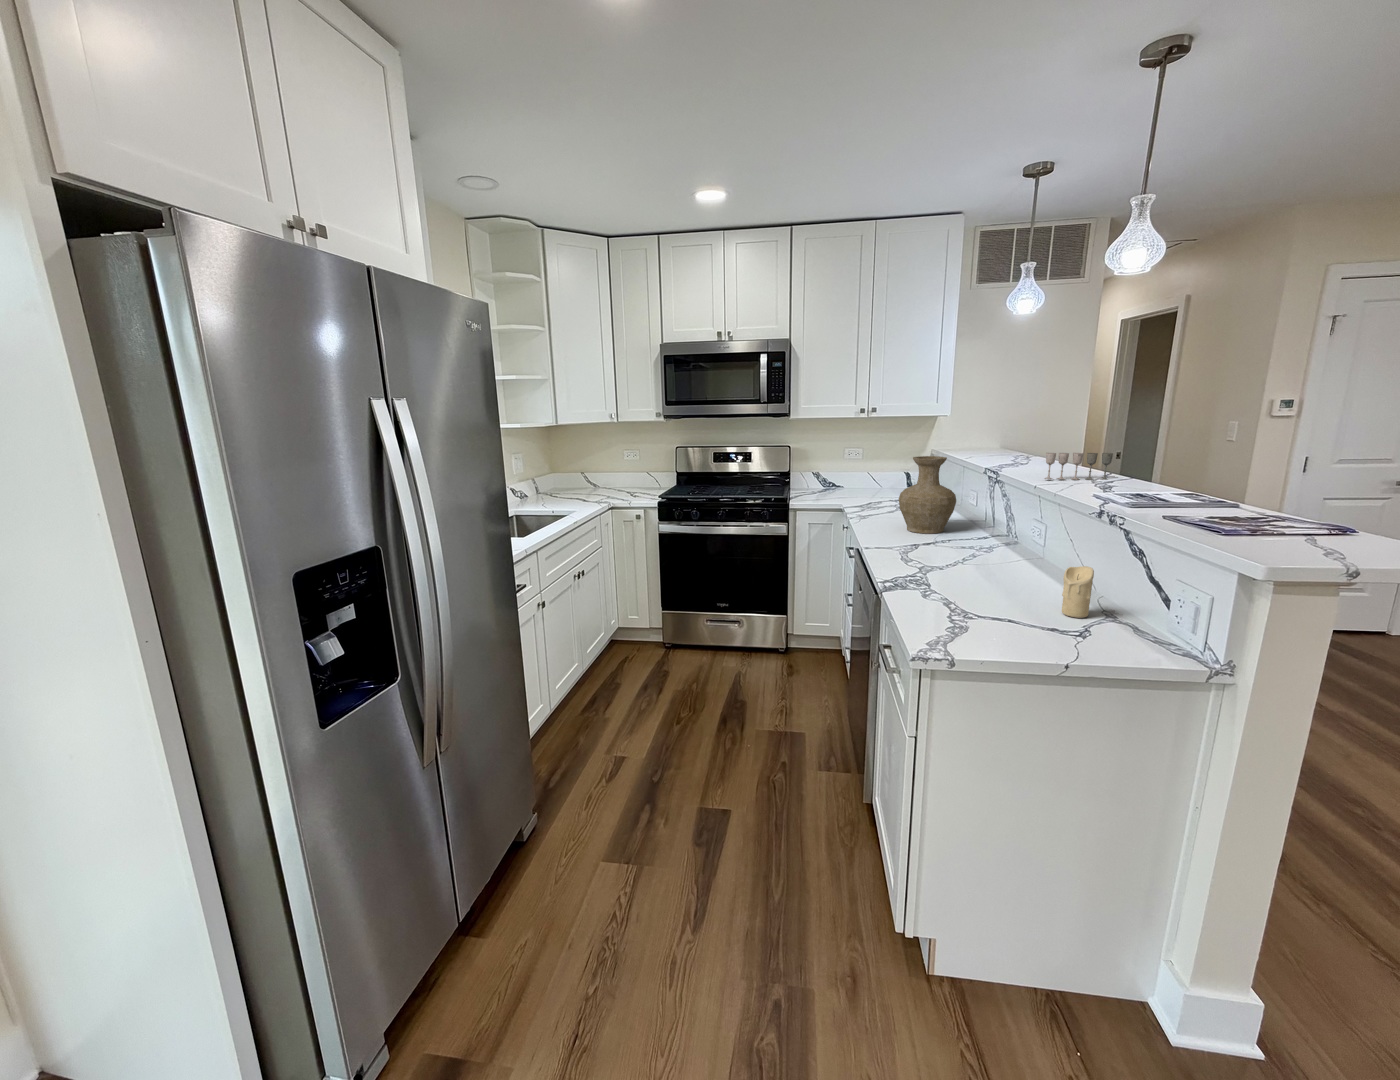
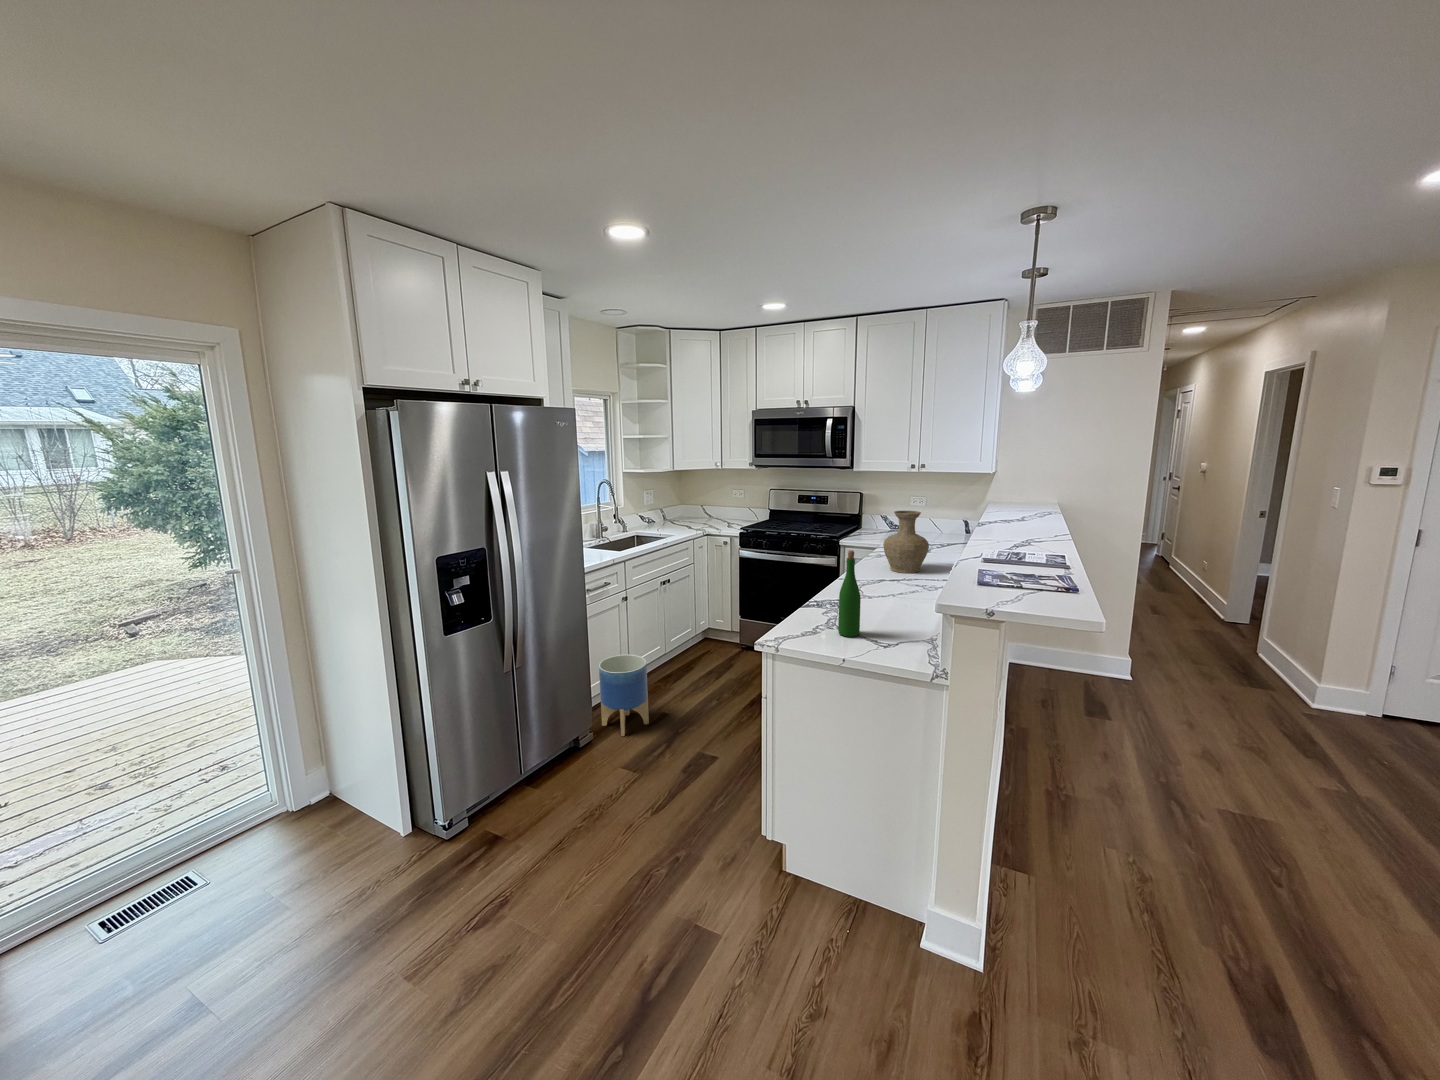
wine glass: present [1045,453,1113,480] -> none [995,514,1050,540]
wine bottle: none [1009,499,1049,628] -> present [838,550,861,637]
candle: present [1062,566,1094,618] -> none [884,599,903,635]
planter: none [529,685,605,807] -> present [599,655,649,736]

